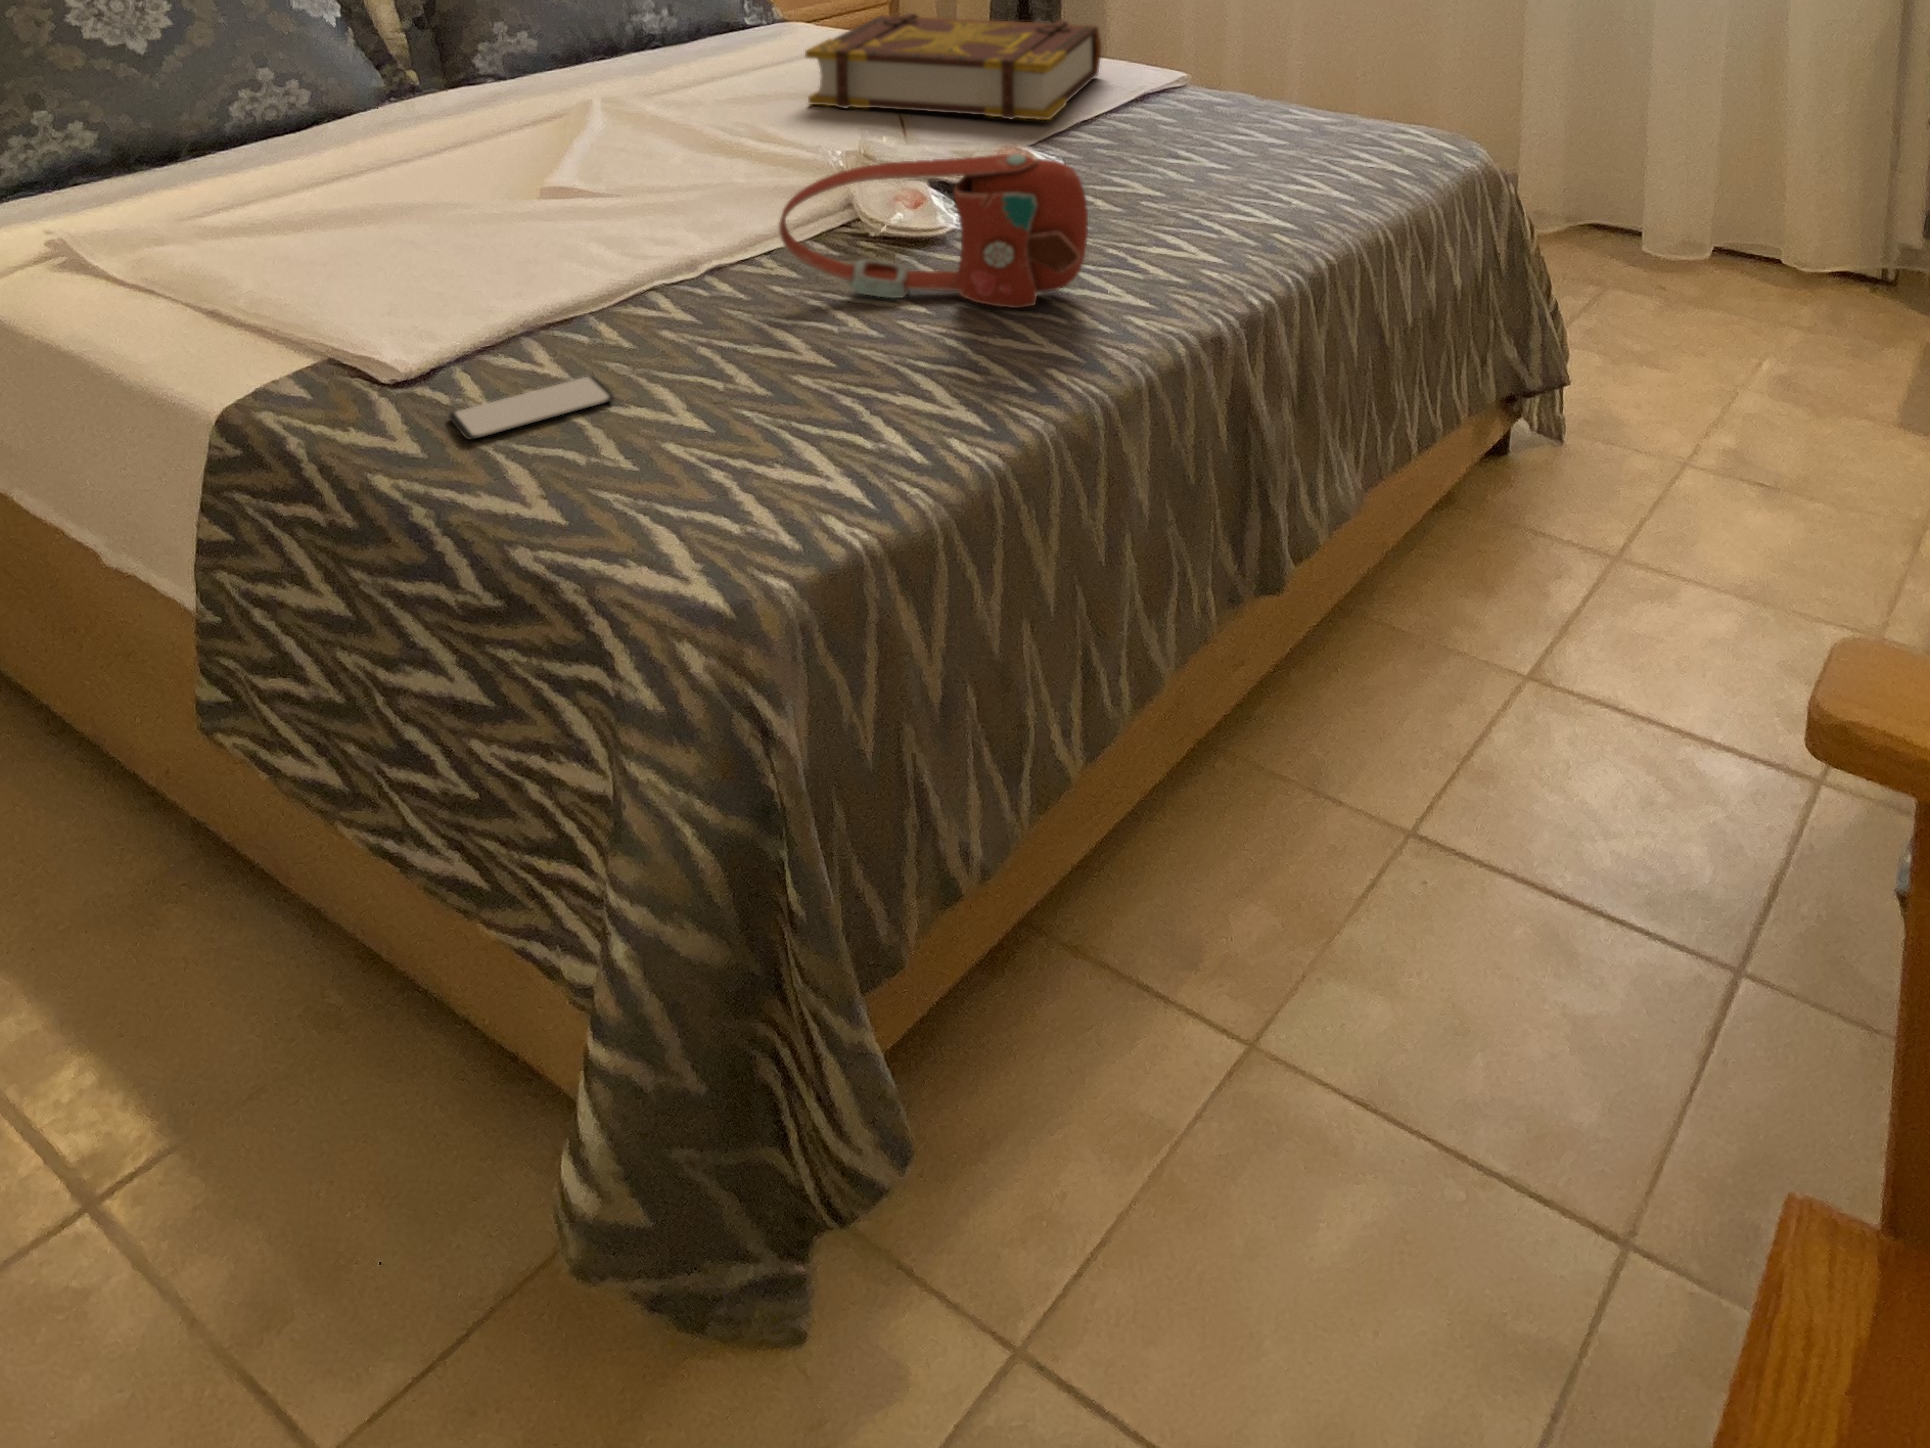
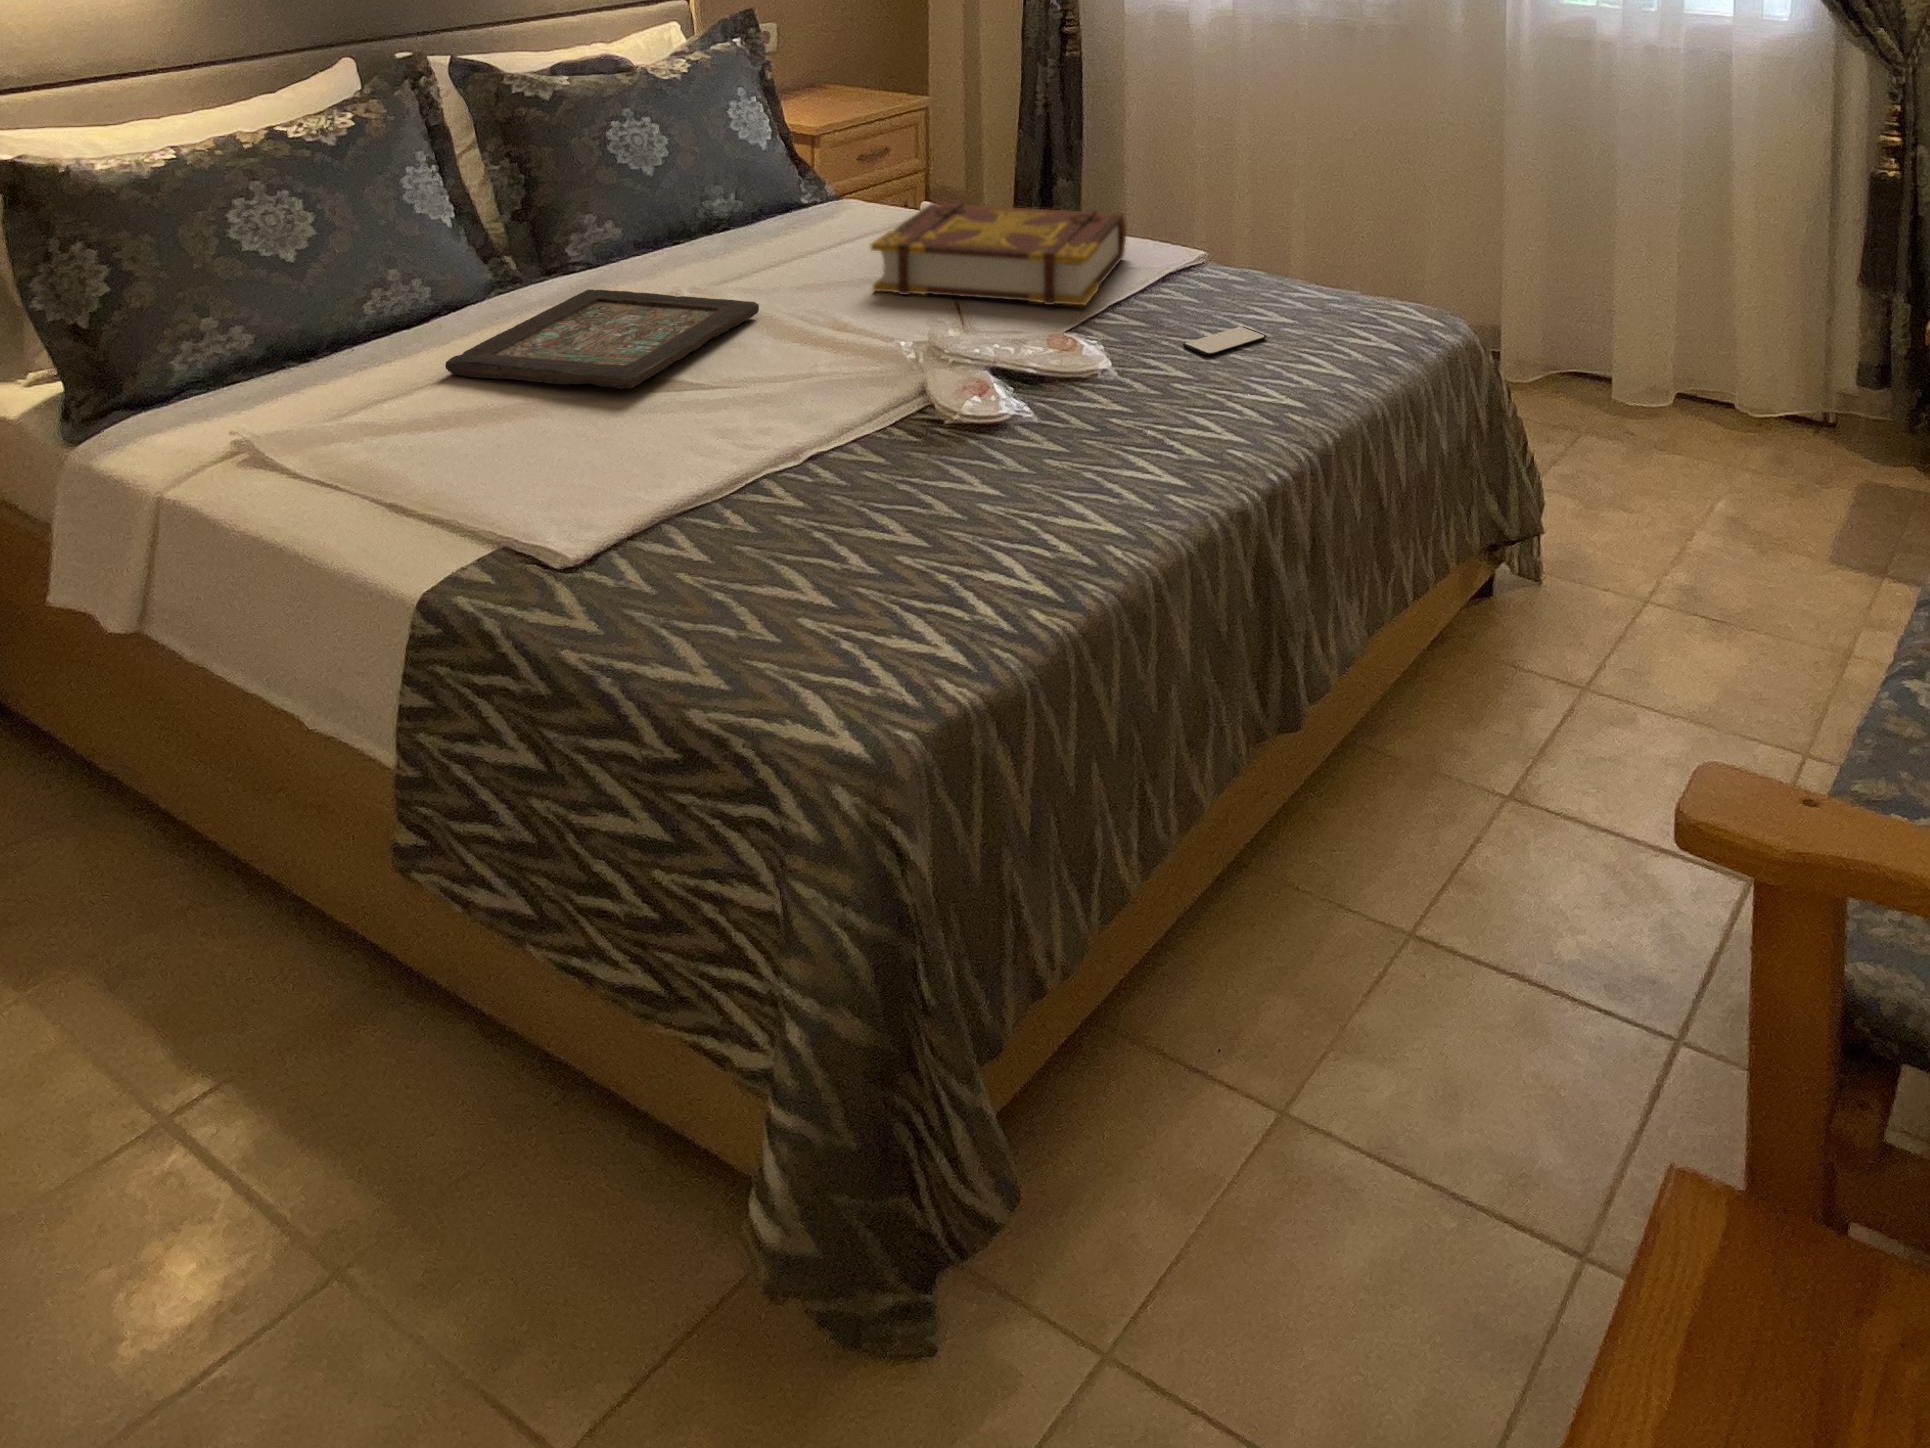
decorative tray: none [305,98,675,194] -> present [445,290,759,389]
handbag: present [779,153,1088,308] -> none [875,360,1131,491]
smartphone: present [449,376,613,440] -> present [1183,327,1266,356]

